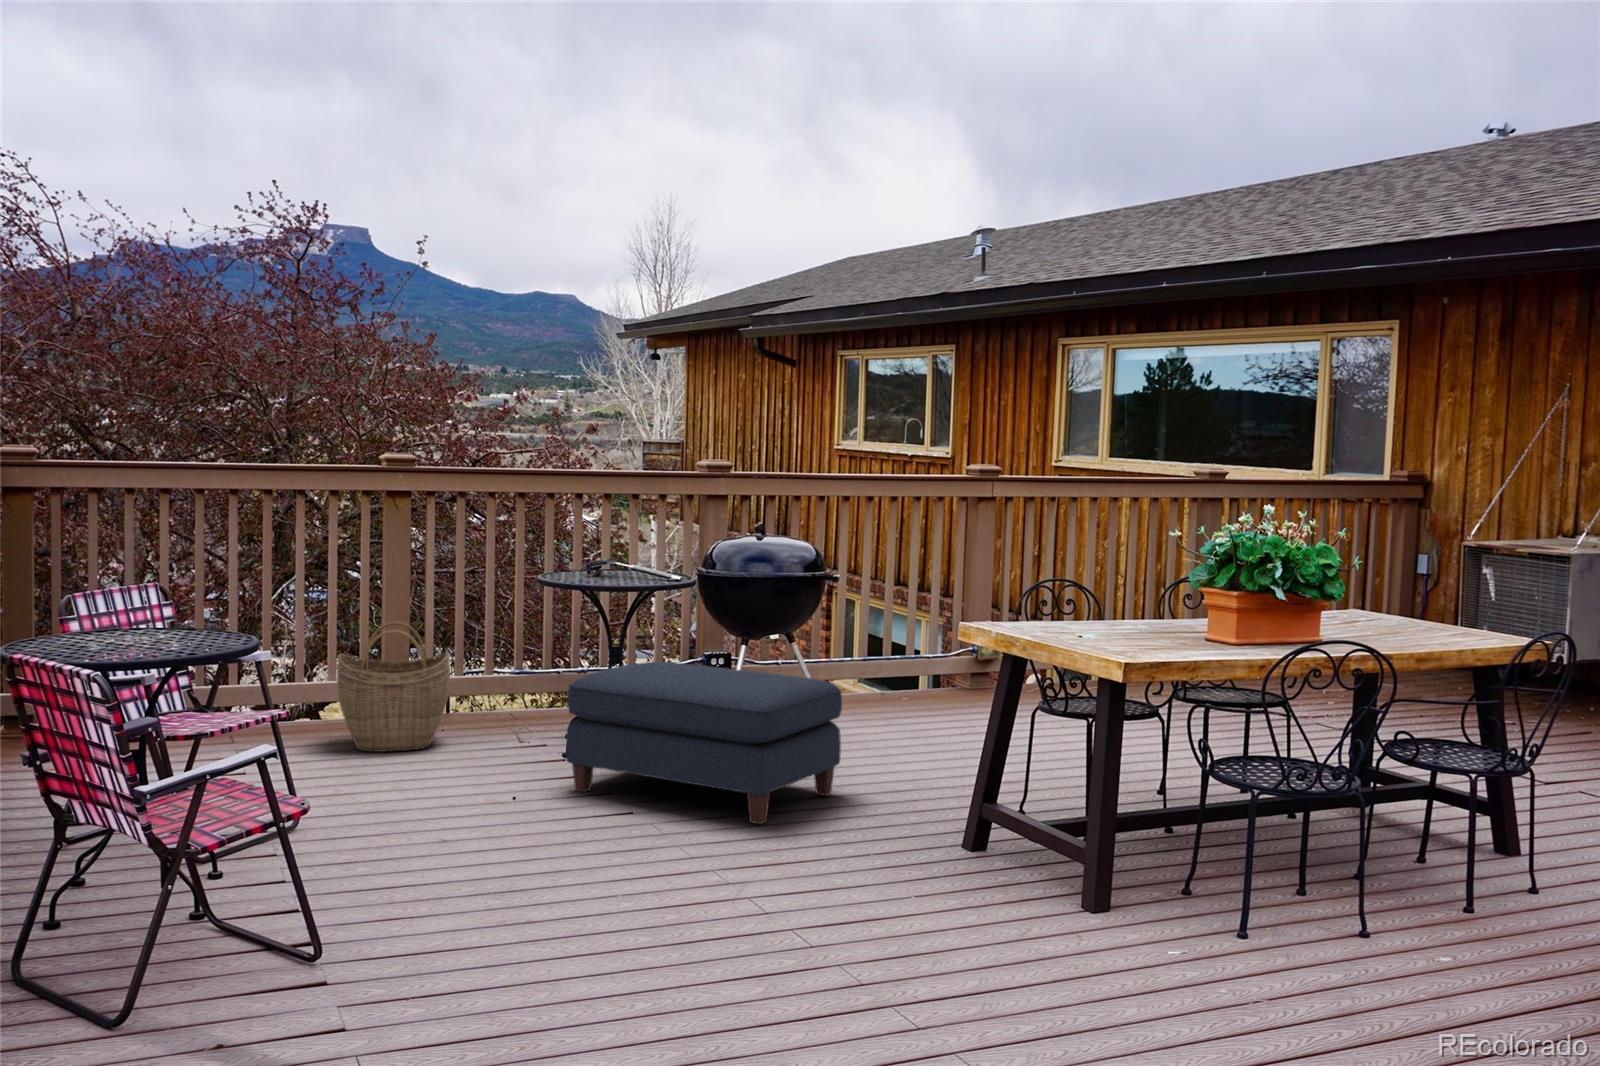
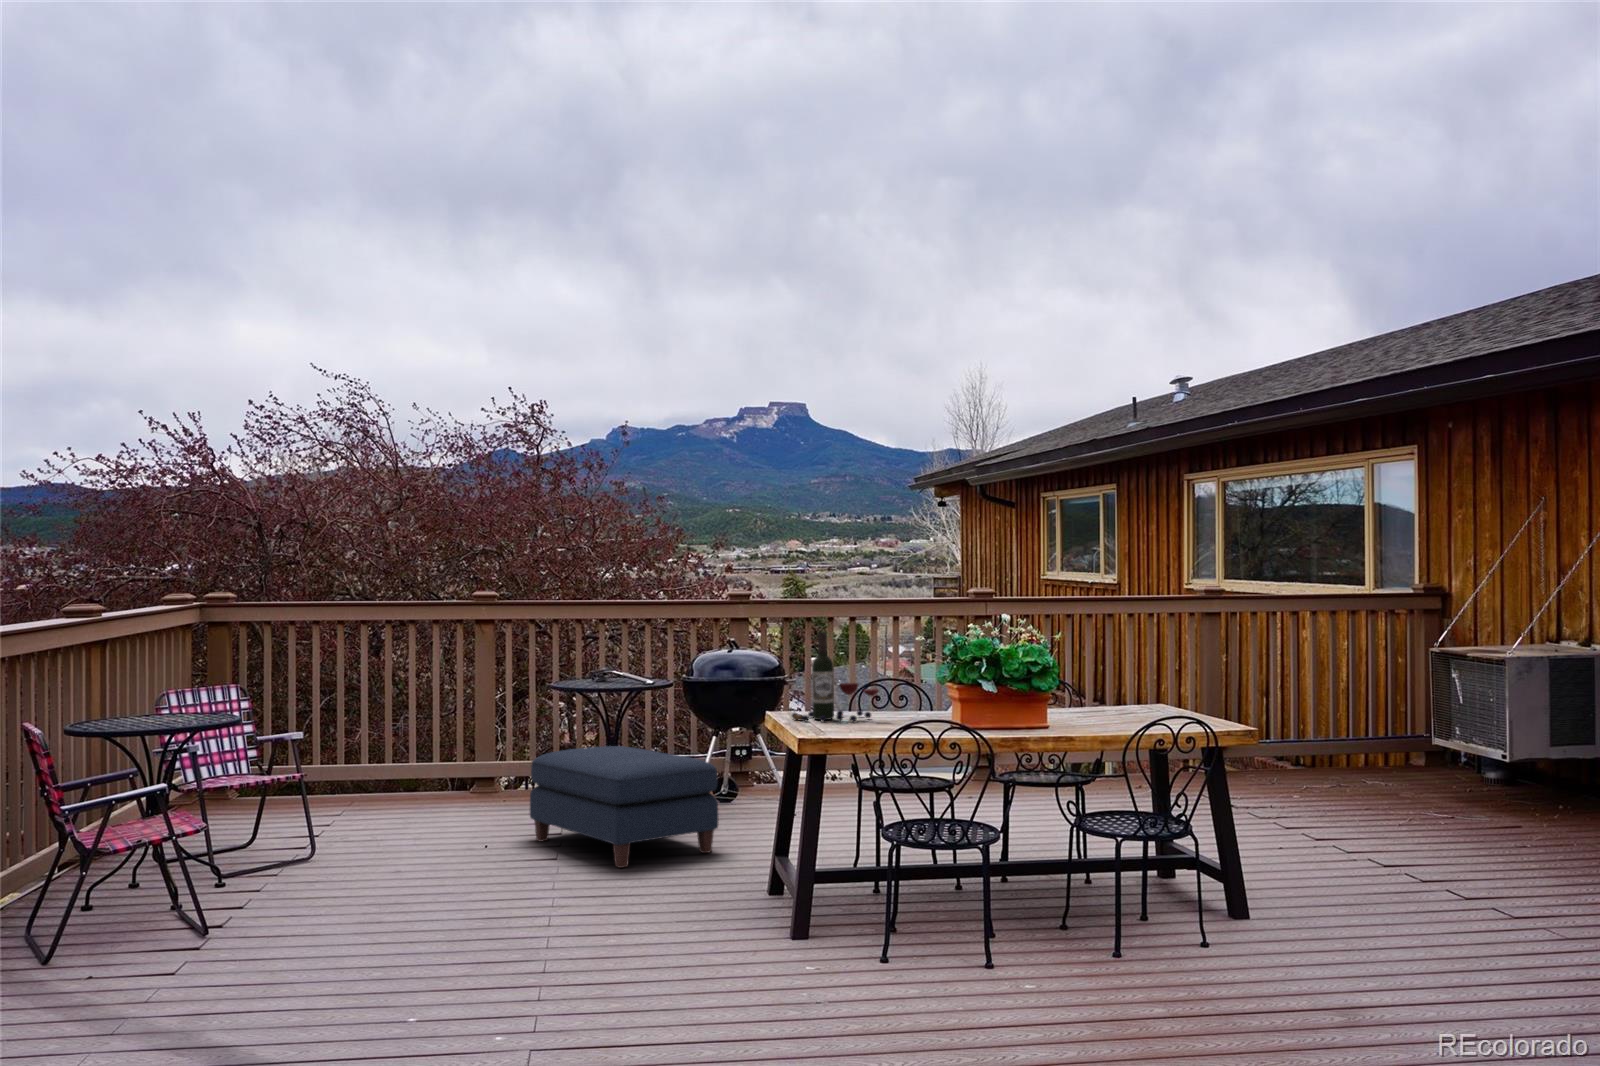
wine bottle: none [1041,523,1156,635] -> present [792,632,879,721]
woven basket: present [337,622,450,752] -> none [429,716,510,810]

